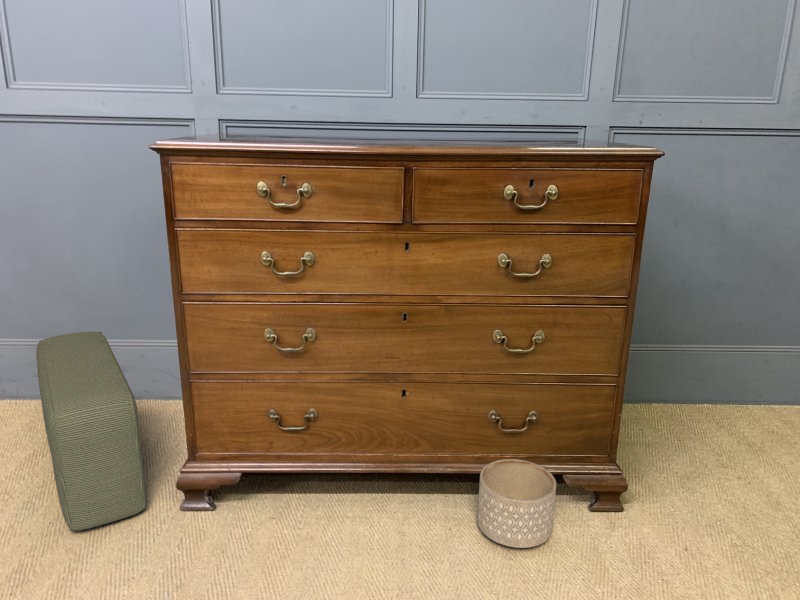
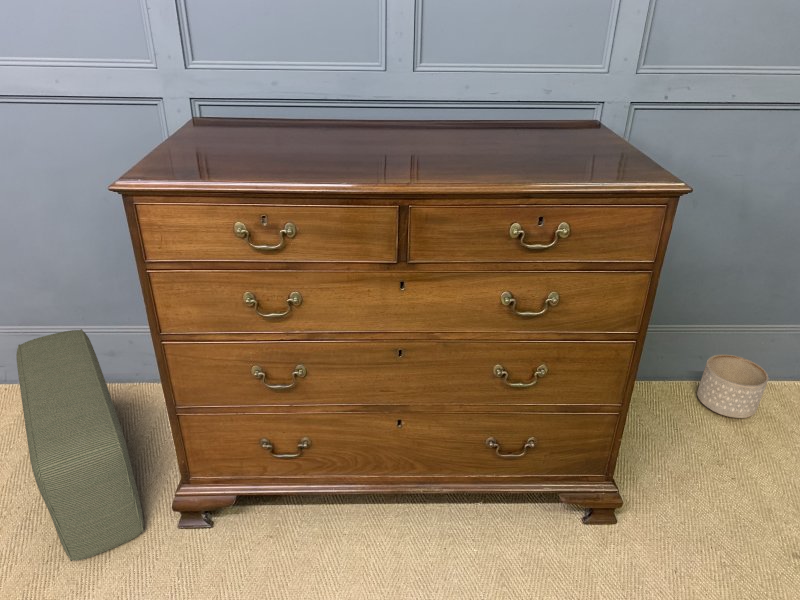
planter: present [477,459,556,548] -> present [697,354,769,418]

